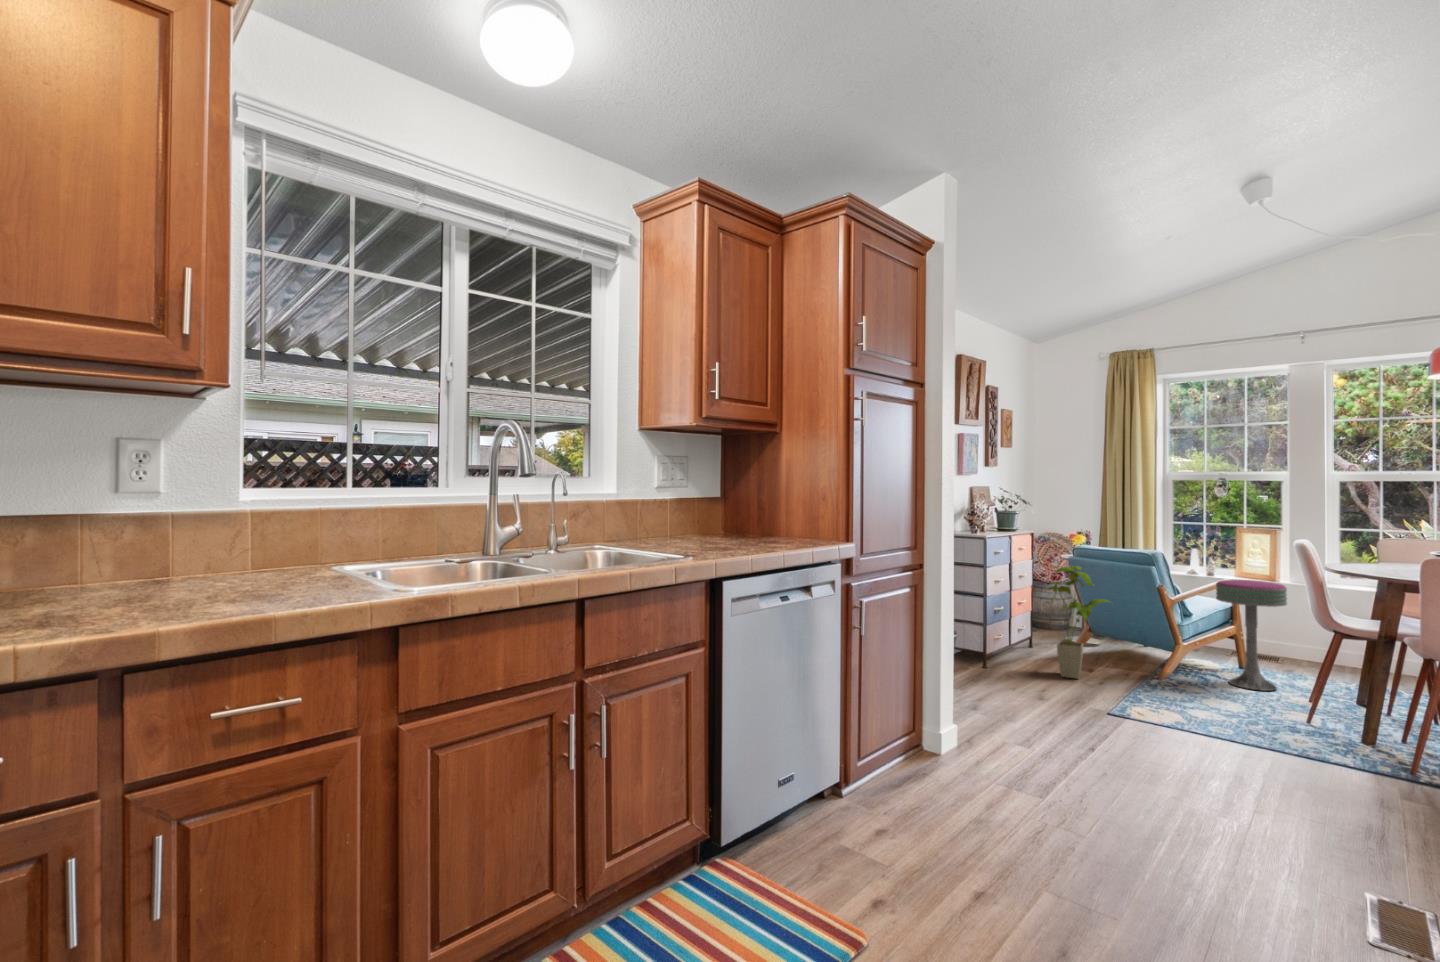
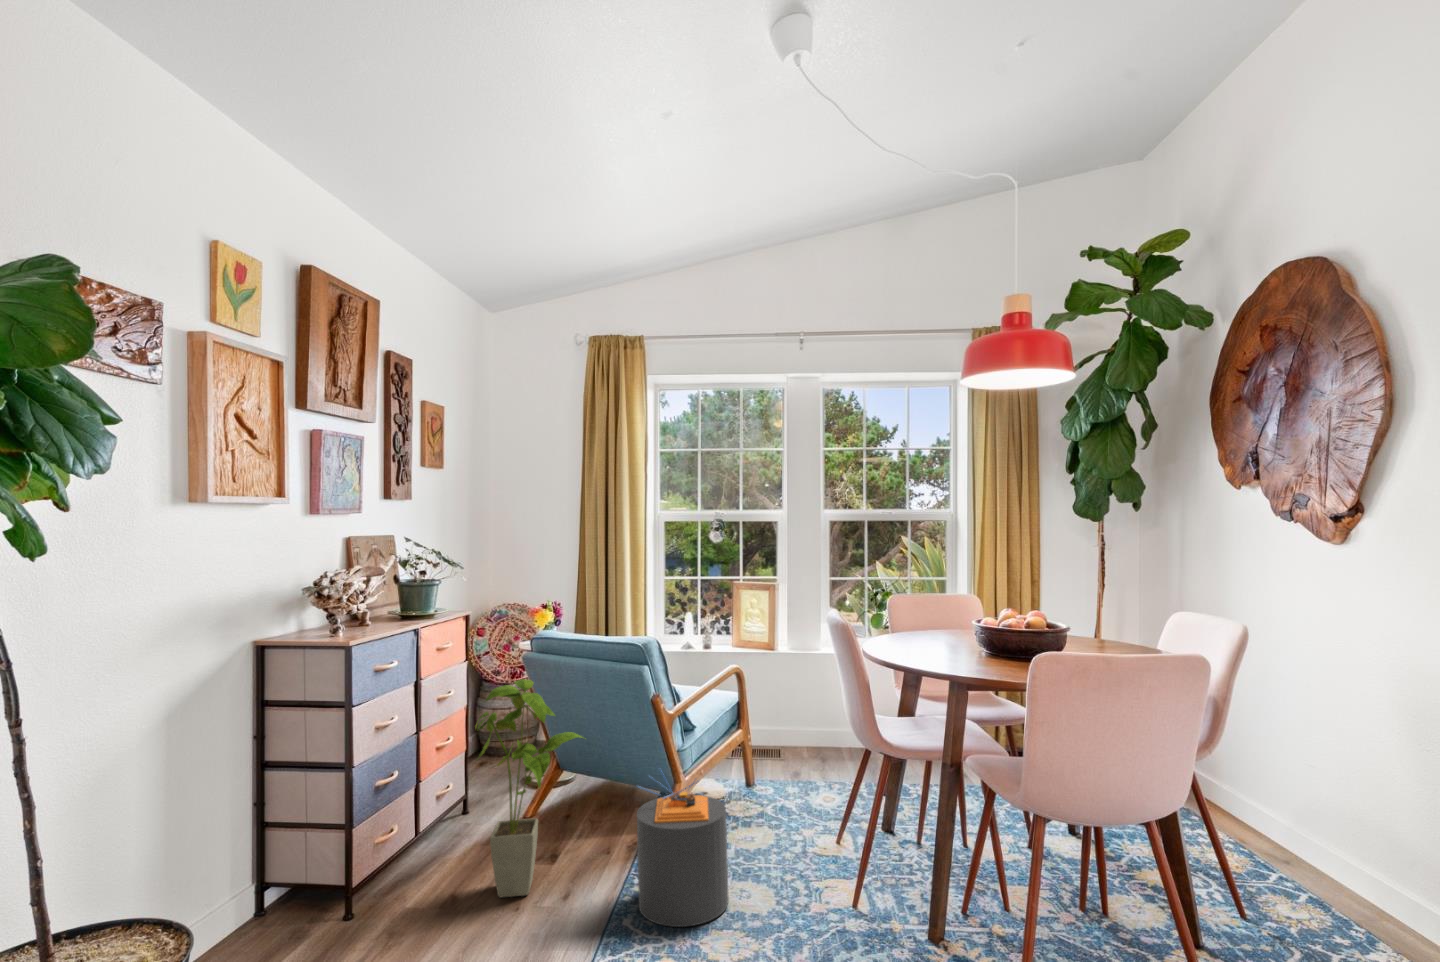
bar stool: present [1216,580,1287,691] -> none [725,663,808,837]
trash can: none [1144,621,1210,707] -> present [637,770,729,927]

